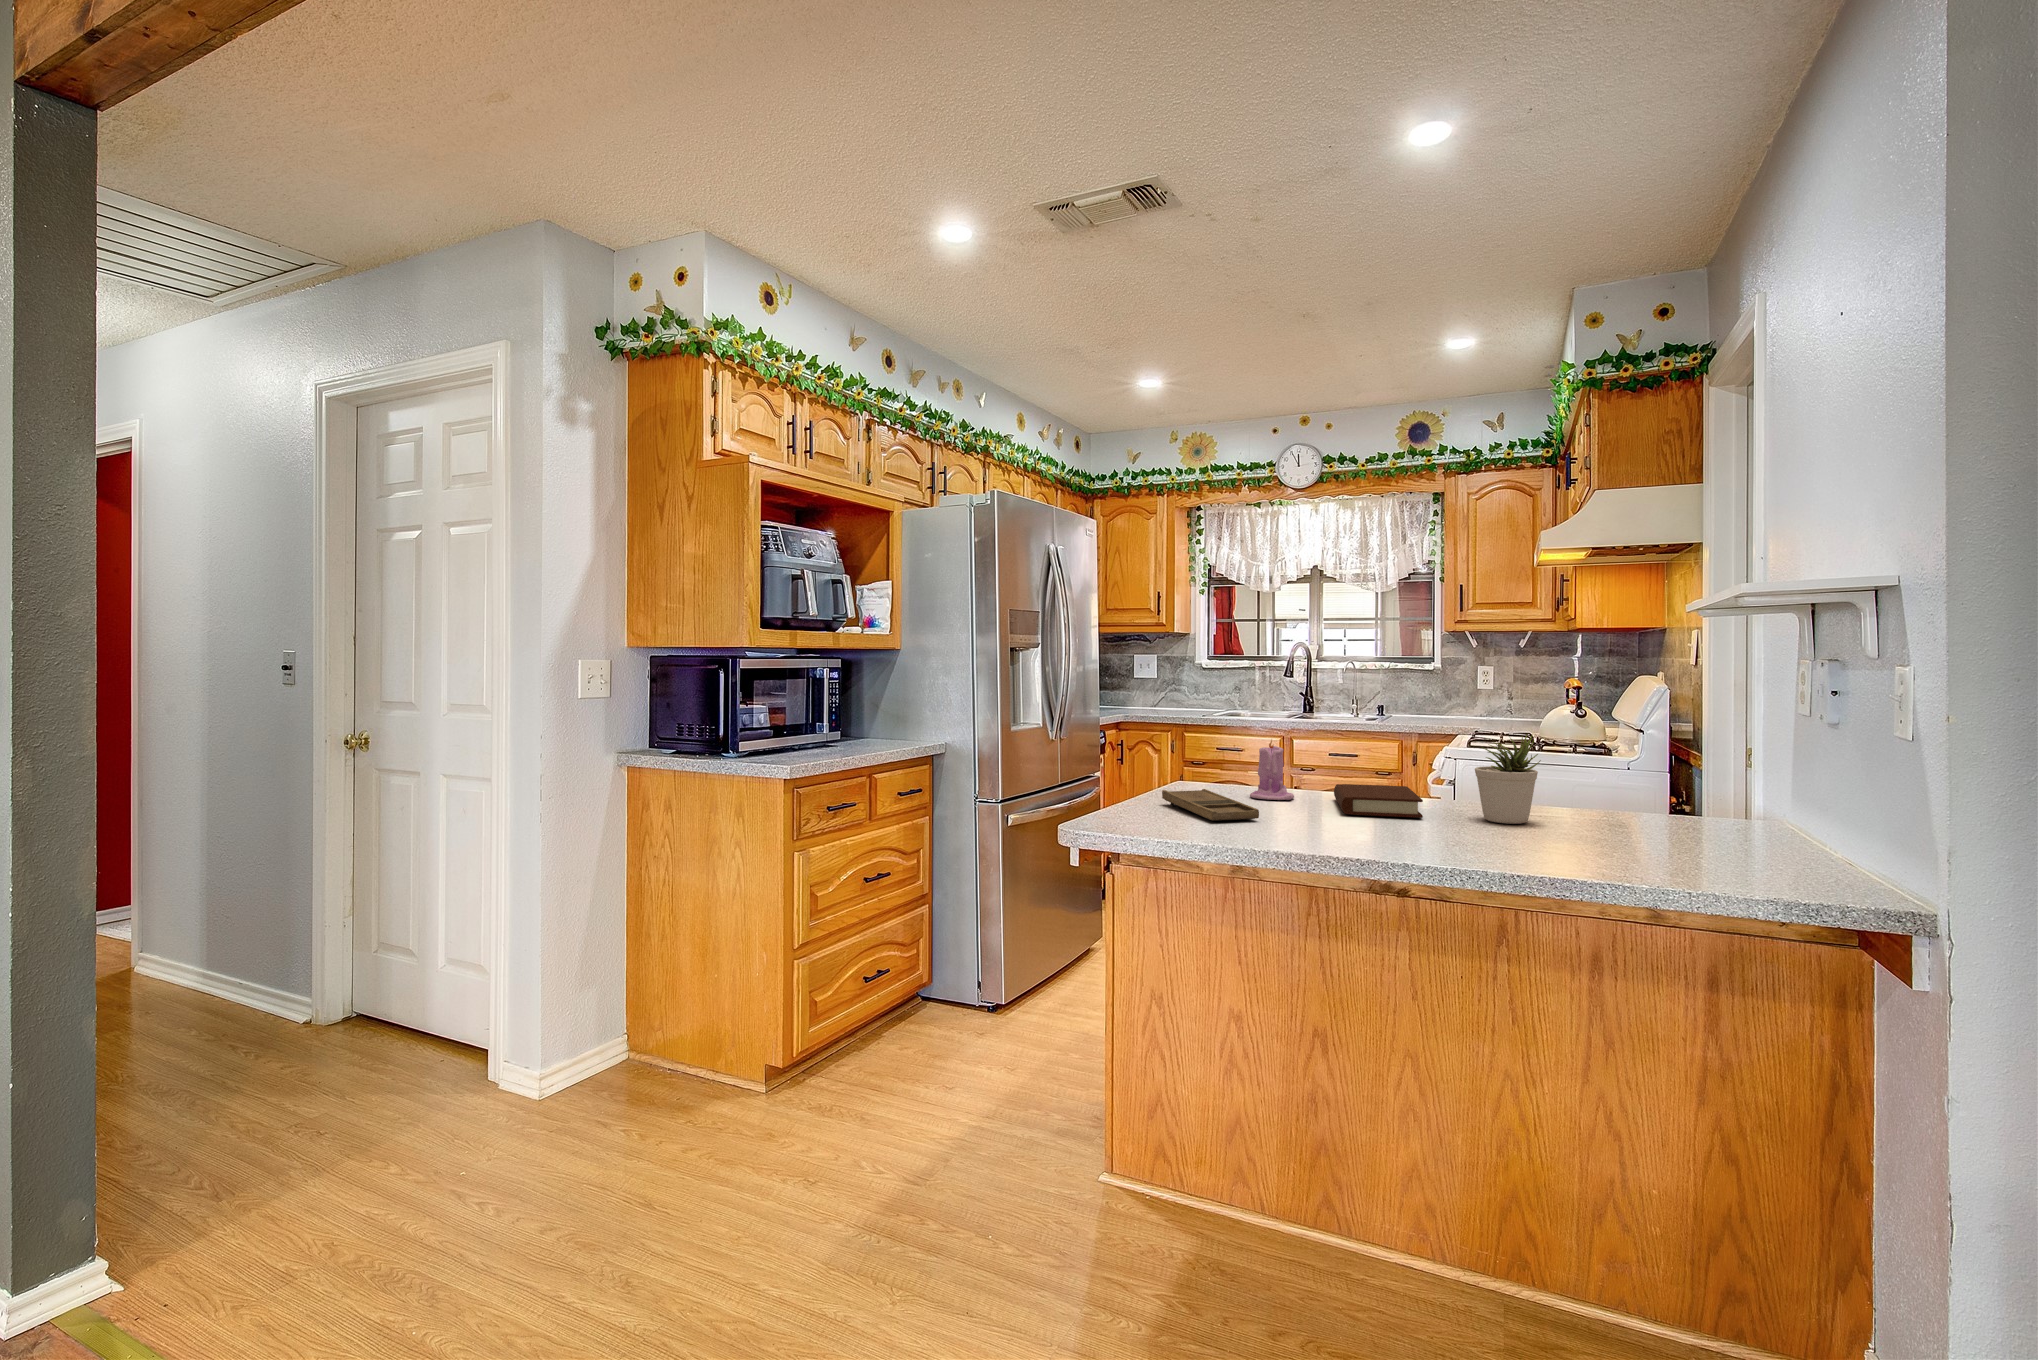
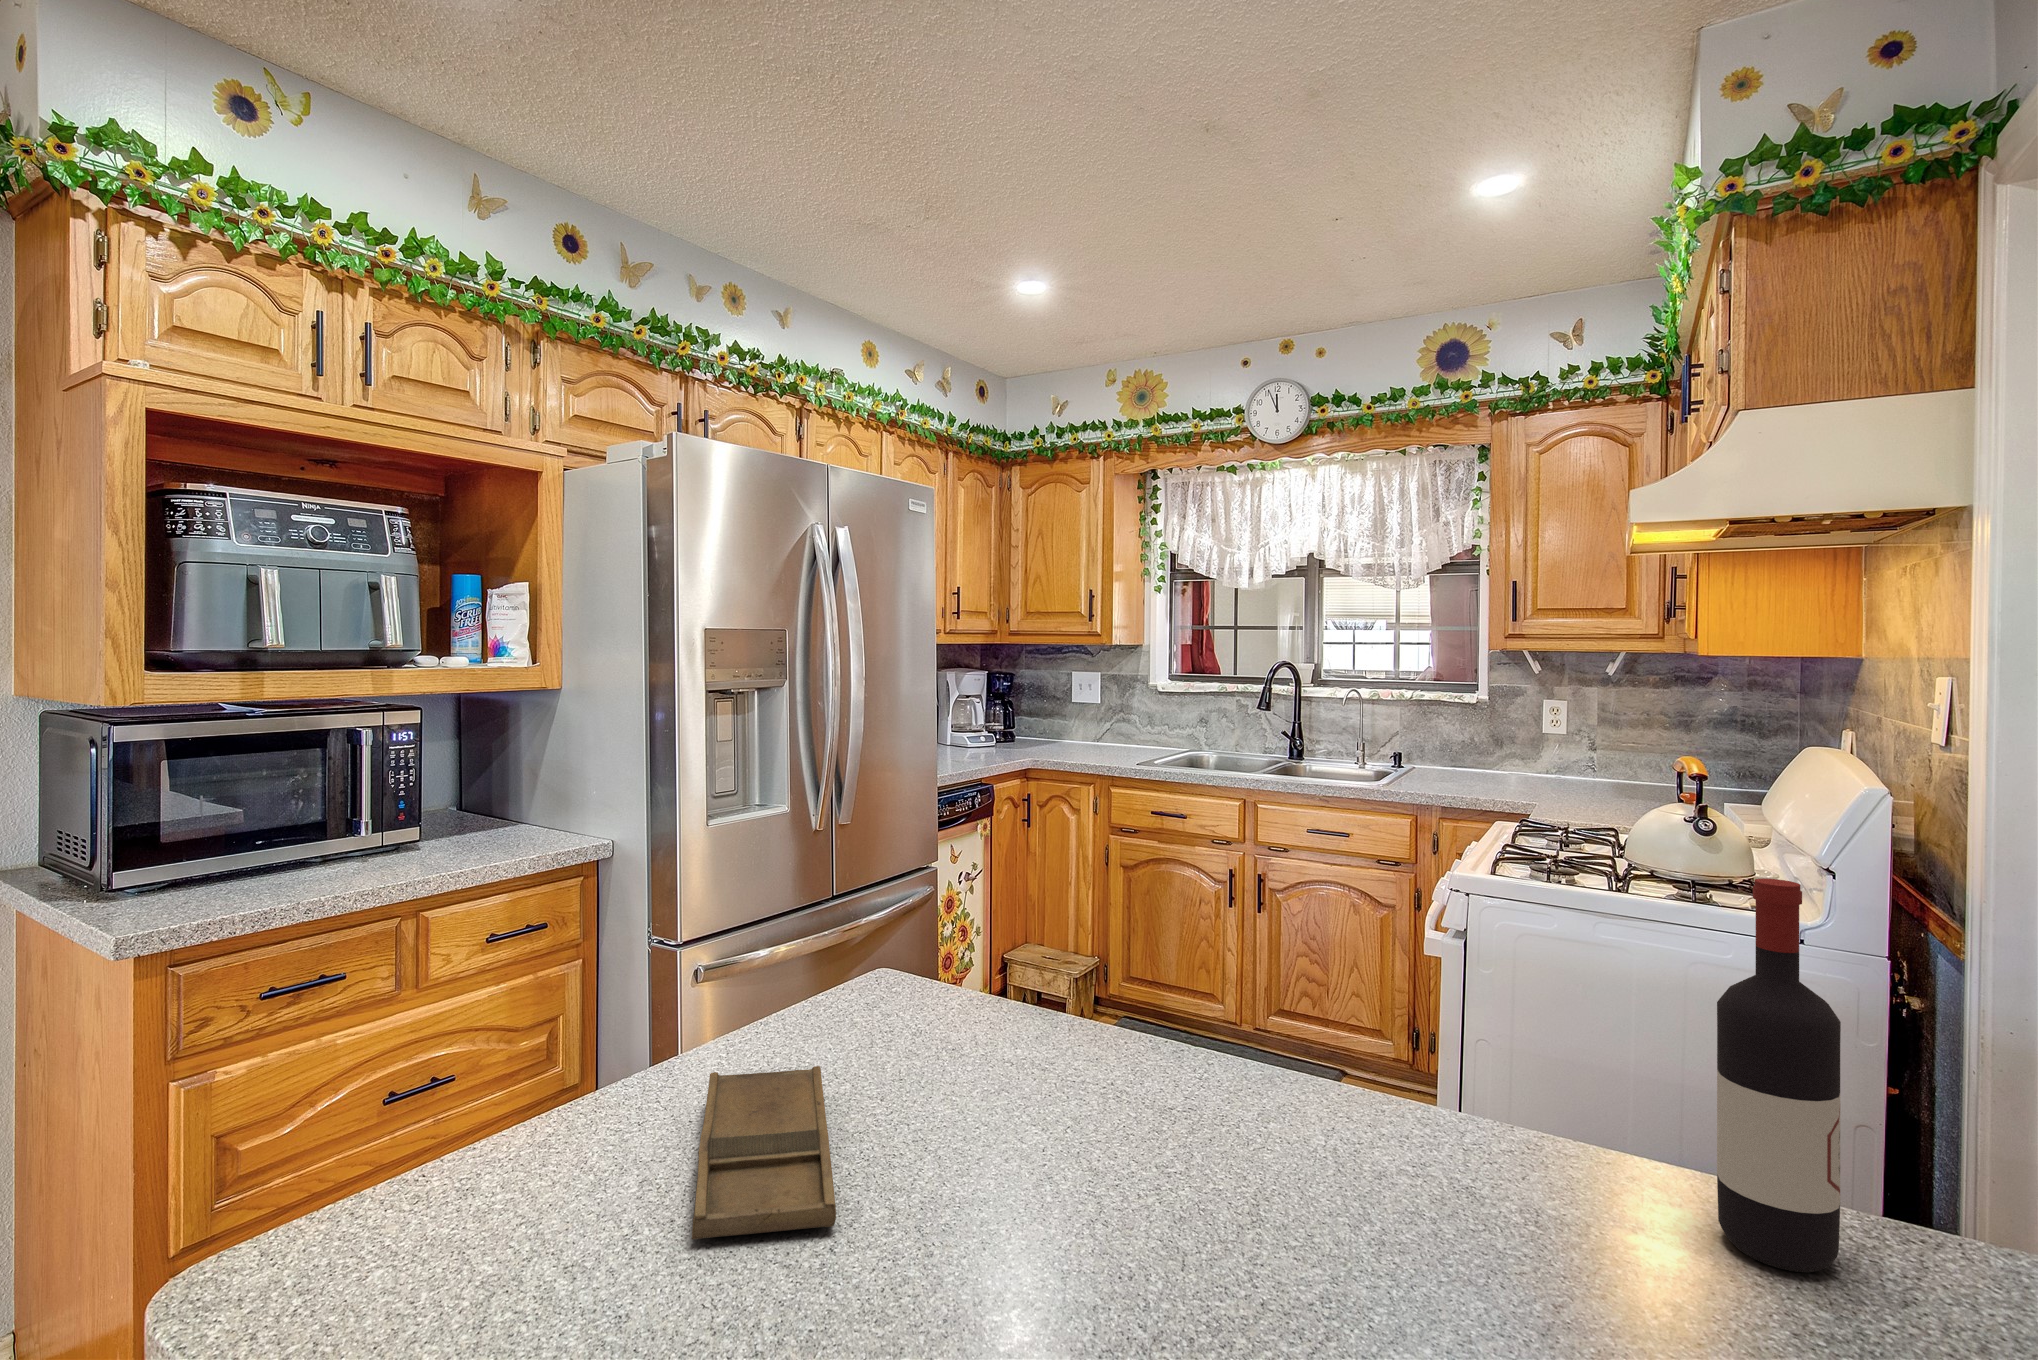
wine bottle: none [1573,687,1615,822] -> present [1717,878,1841,1273]
potted plant: present [1475,735,1541,824] -> none [1437,1013,1624,1283]
candle: present [1250,740,1294,800] -> none [950,937,1047,1088]
book: present [1334,784,1423,818] -> none [1088,1050,1300,1228]

